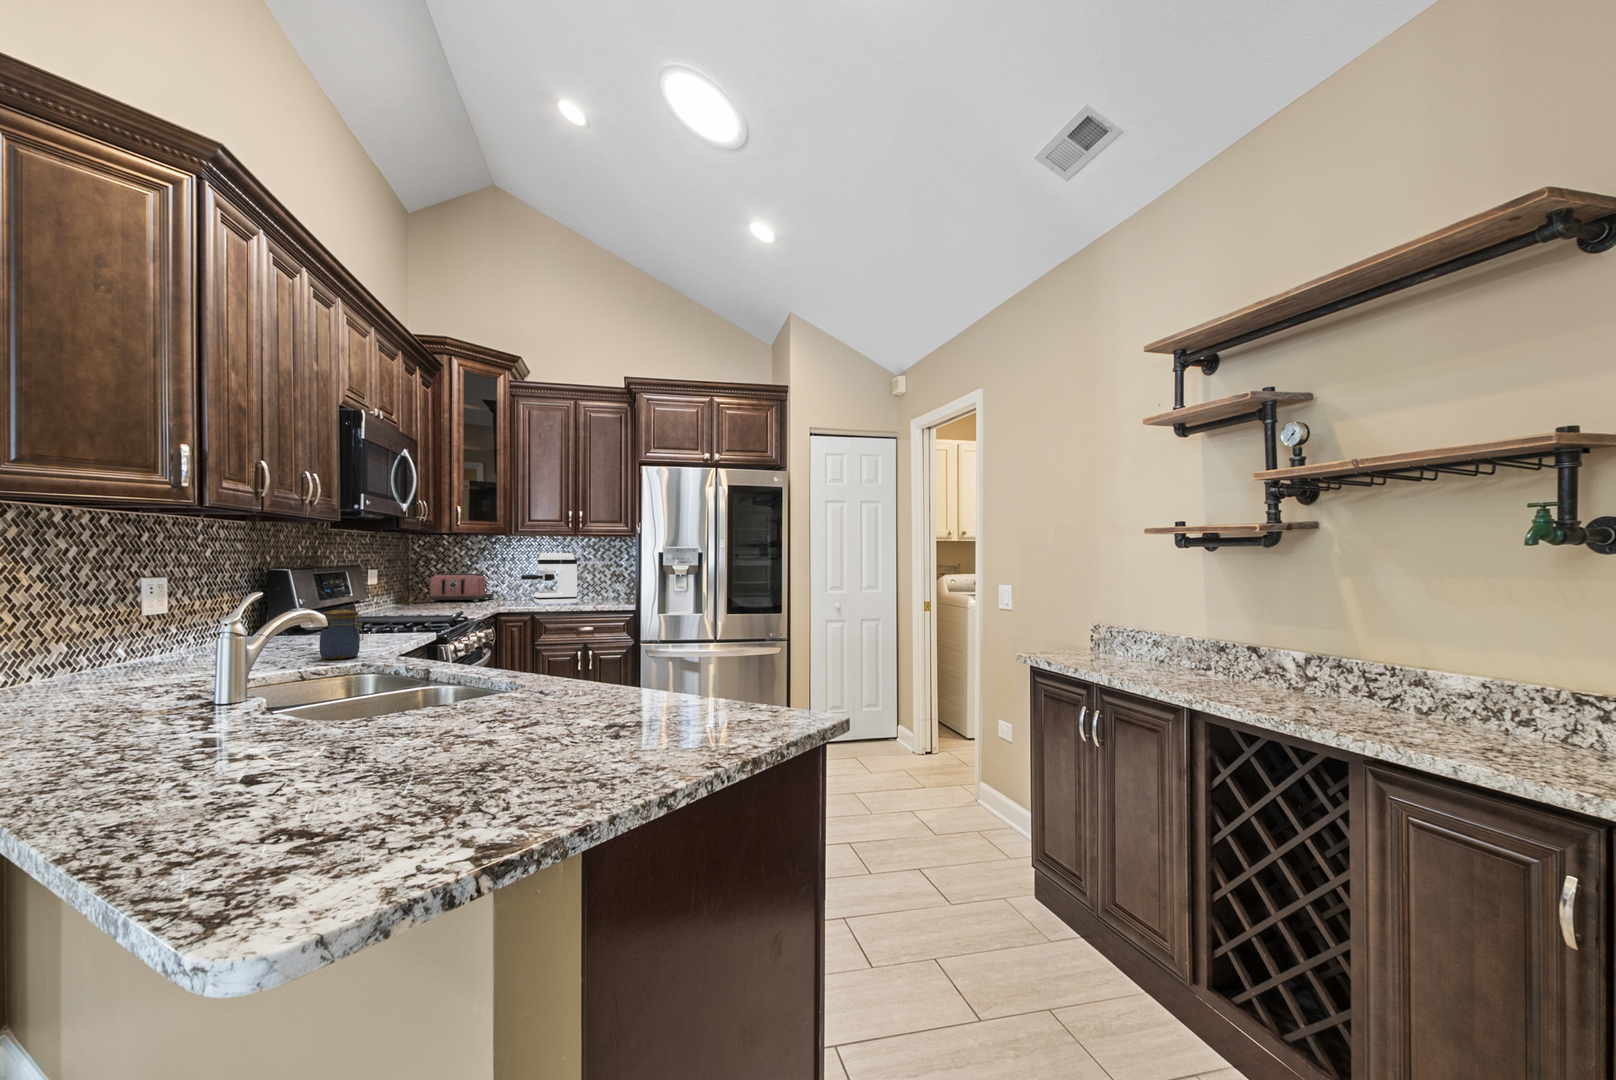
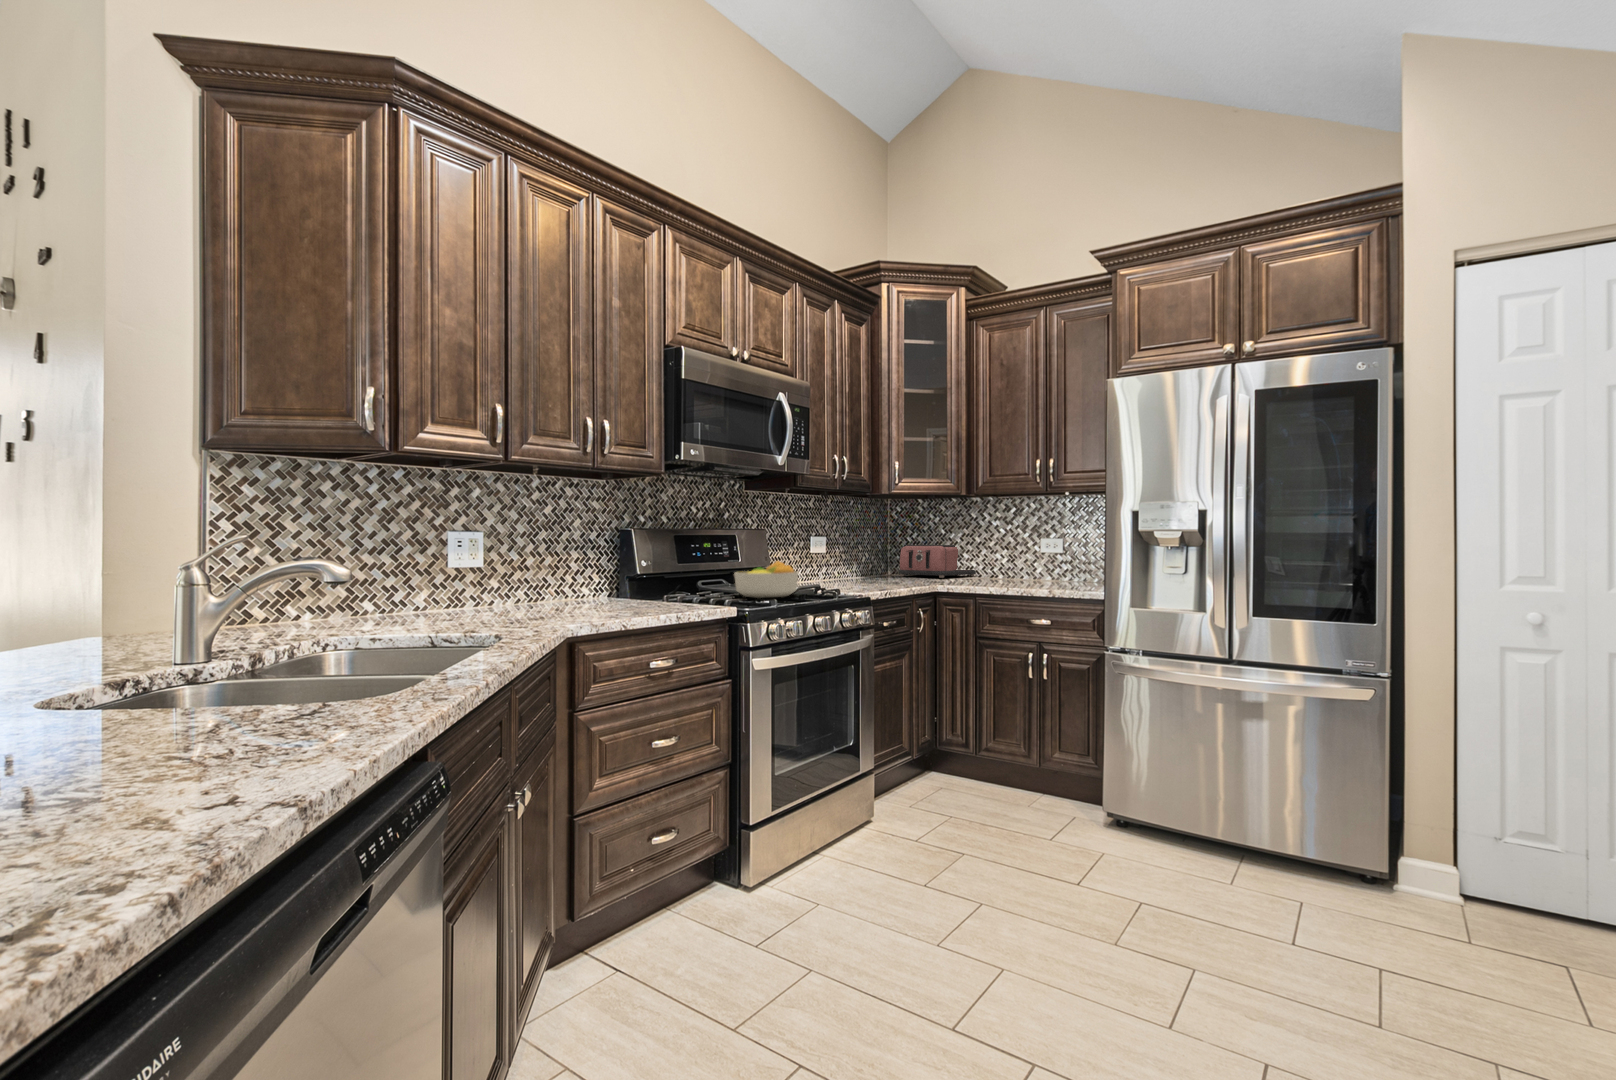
coffee maker: present [521,553,577,605] -> none [978,516,1047,586]
fruit bowl: none [376,593,439,626] -> present [734,561,799,598]
jar: present [320,610,363,659] -> none [513,569,555,626]

